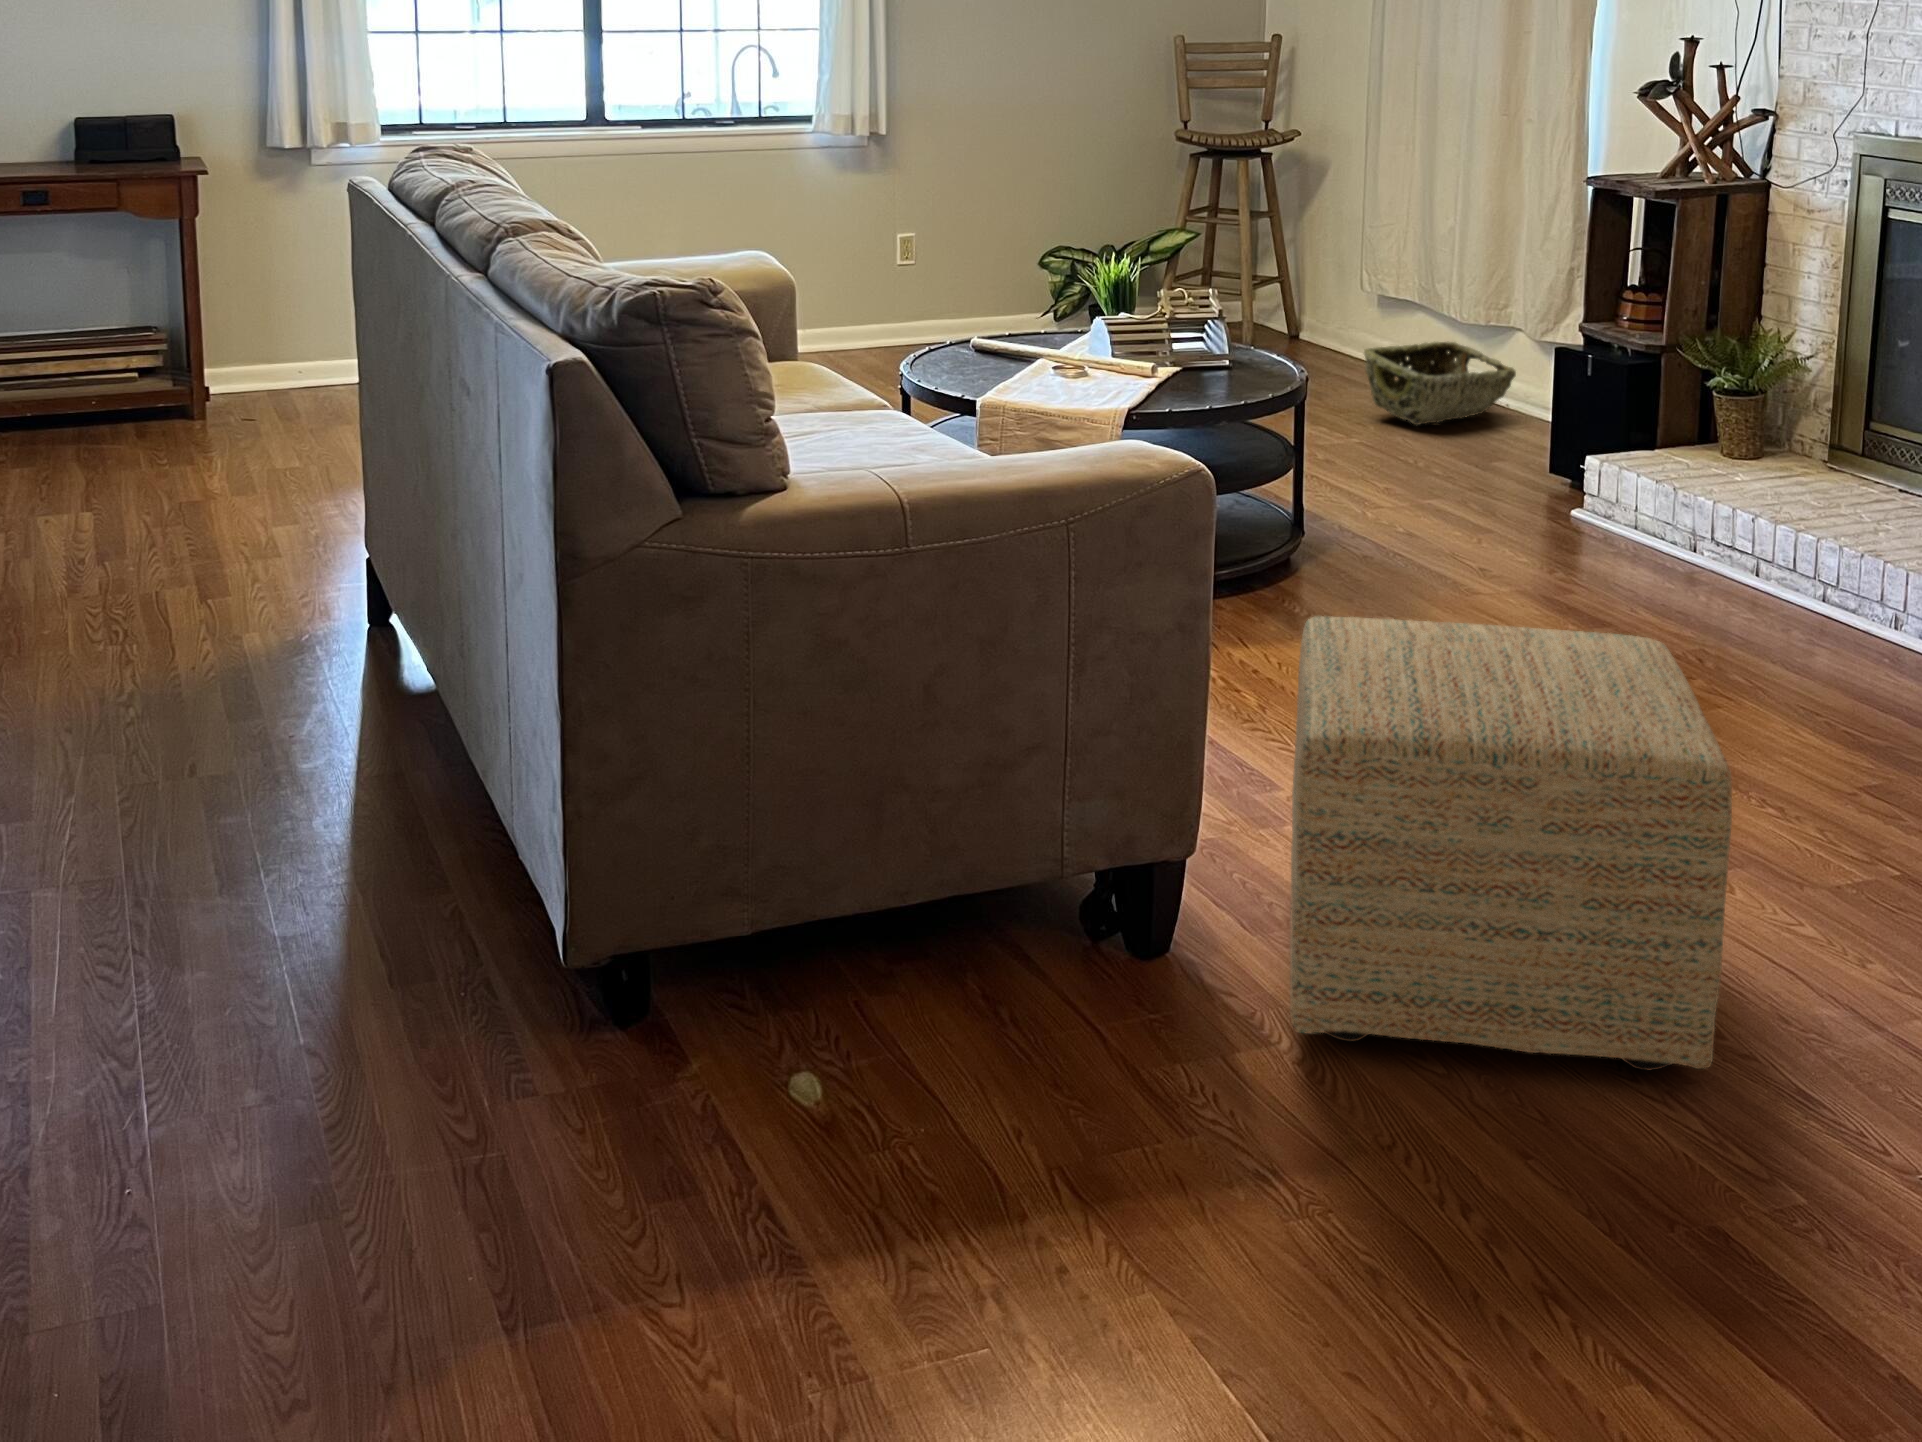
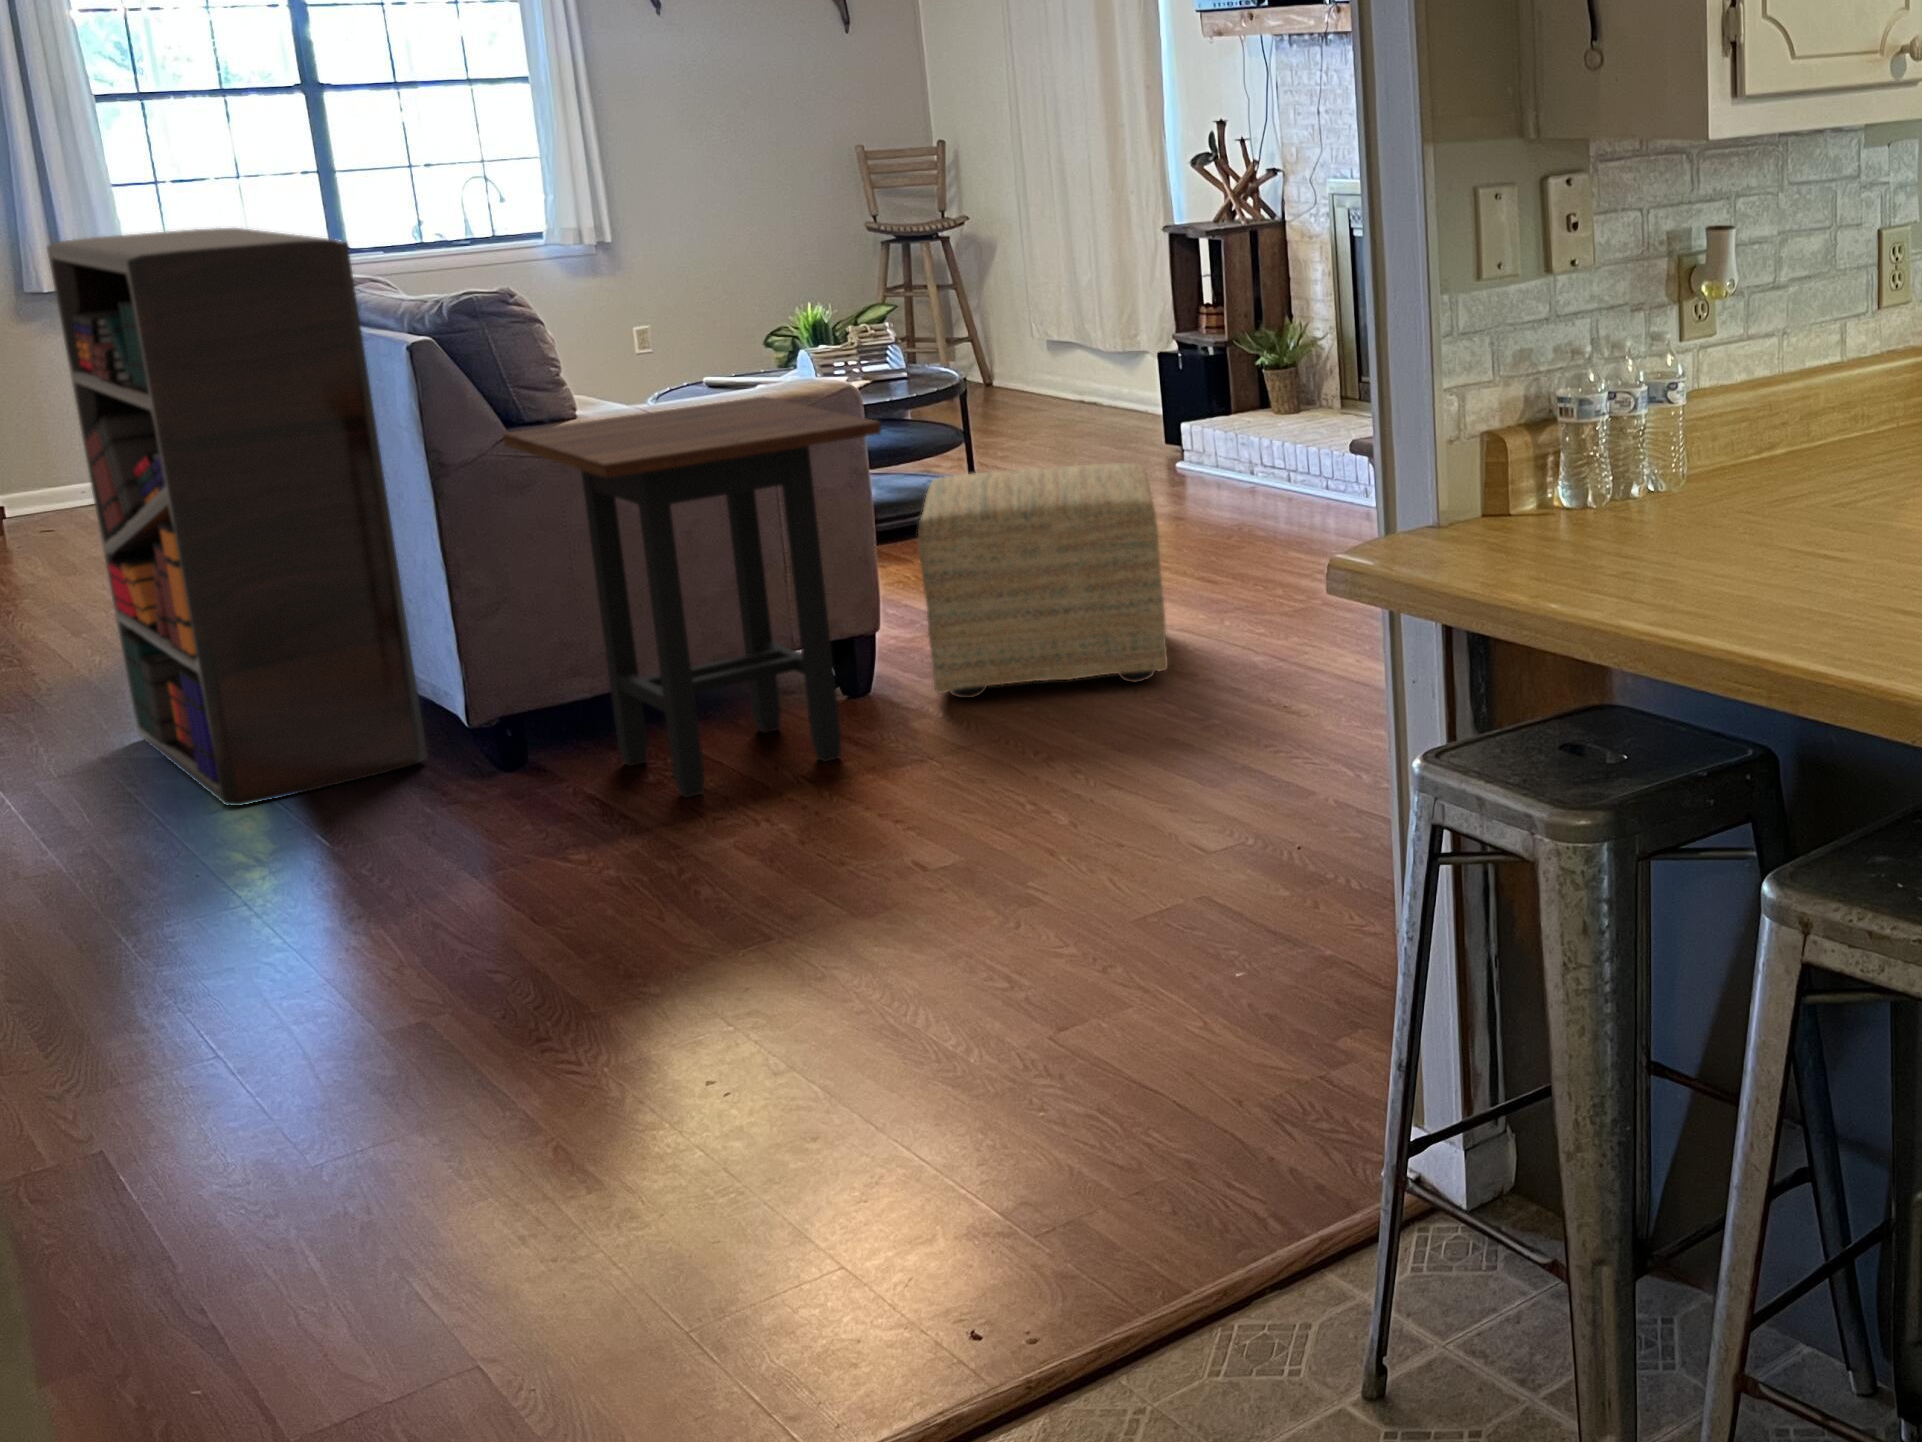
bookshelf: none [133,130,504,1044] -> present [47,228,427,806]
woven basket: present [1364,342,1516,425] -> none [1030,366,1148,429]
side table: none [663,484,1290,1231] -> present [503,397,881,798]

